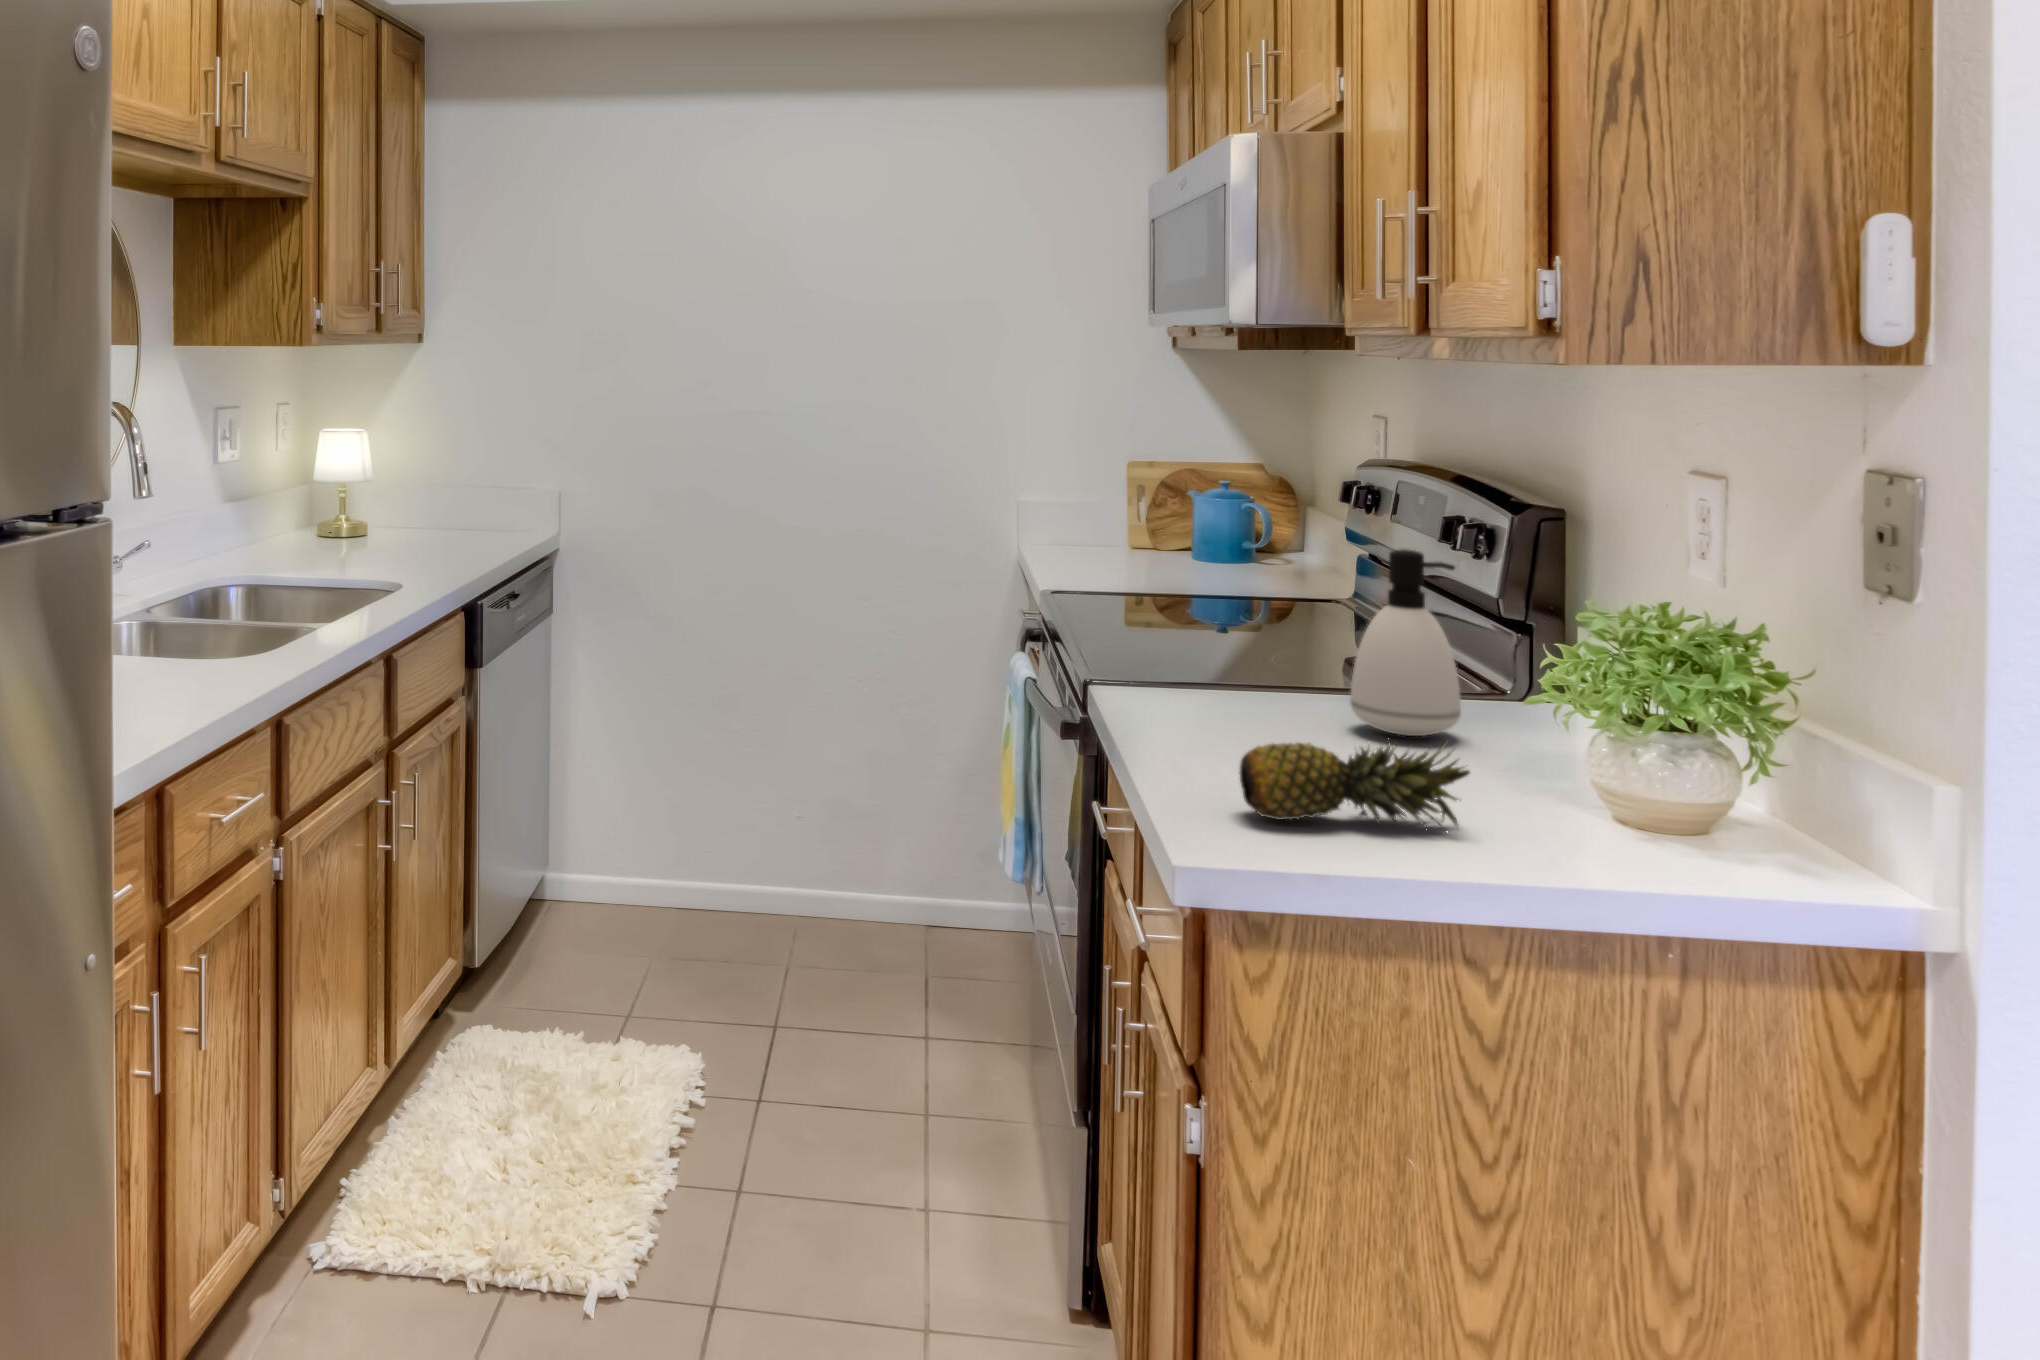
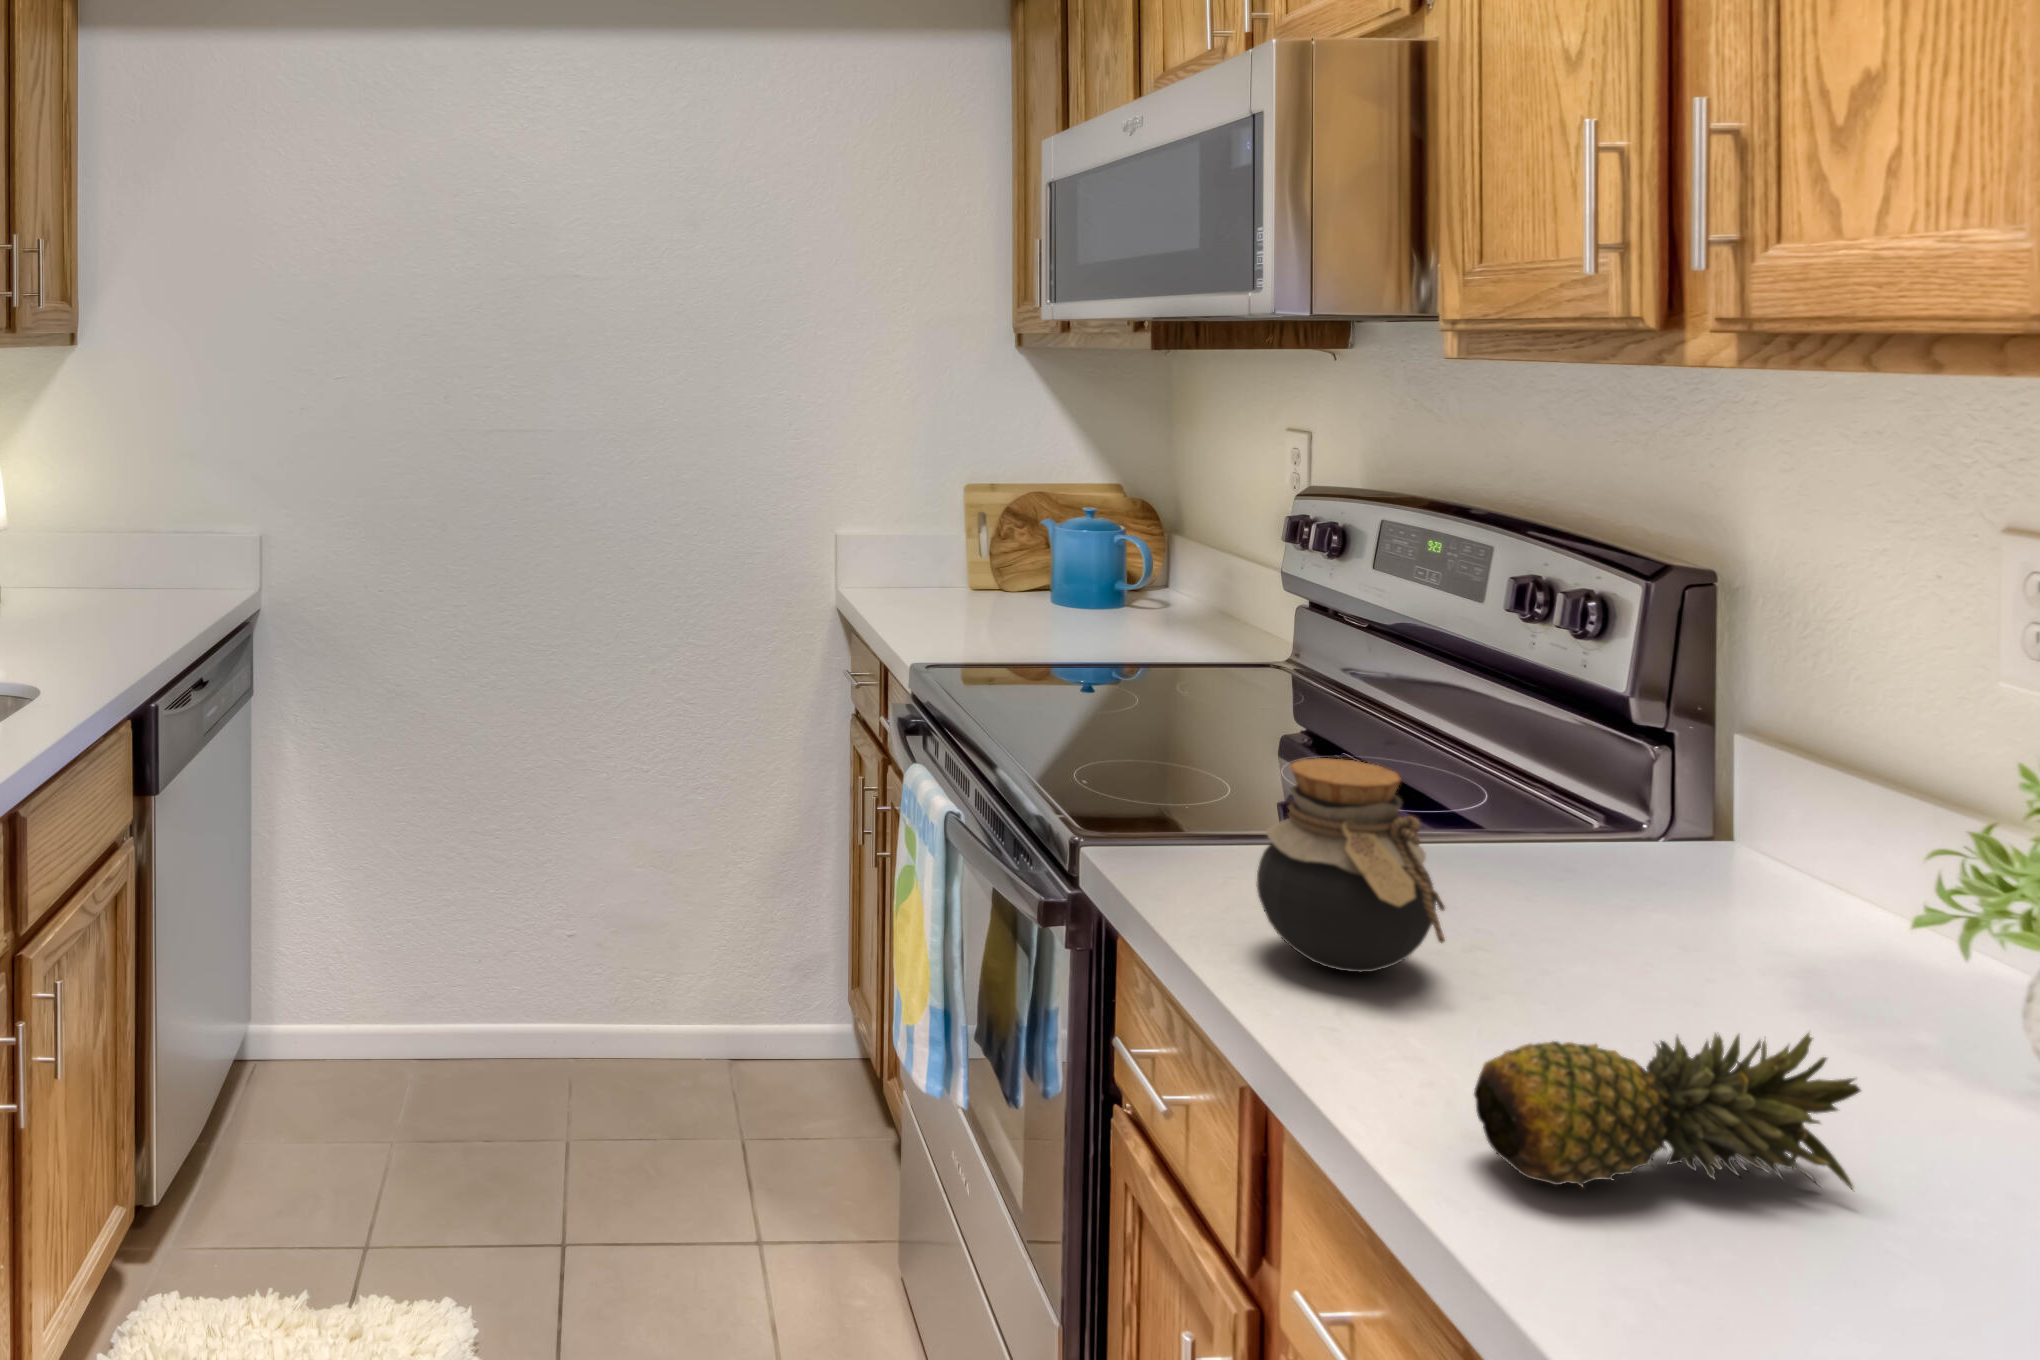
soap dispenser: present [1350,549,1461,736] -> none [1461,661,1629,935]
jar: none [1184,608,1300,744] -> present [1256,758,1445,972]

